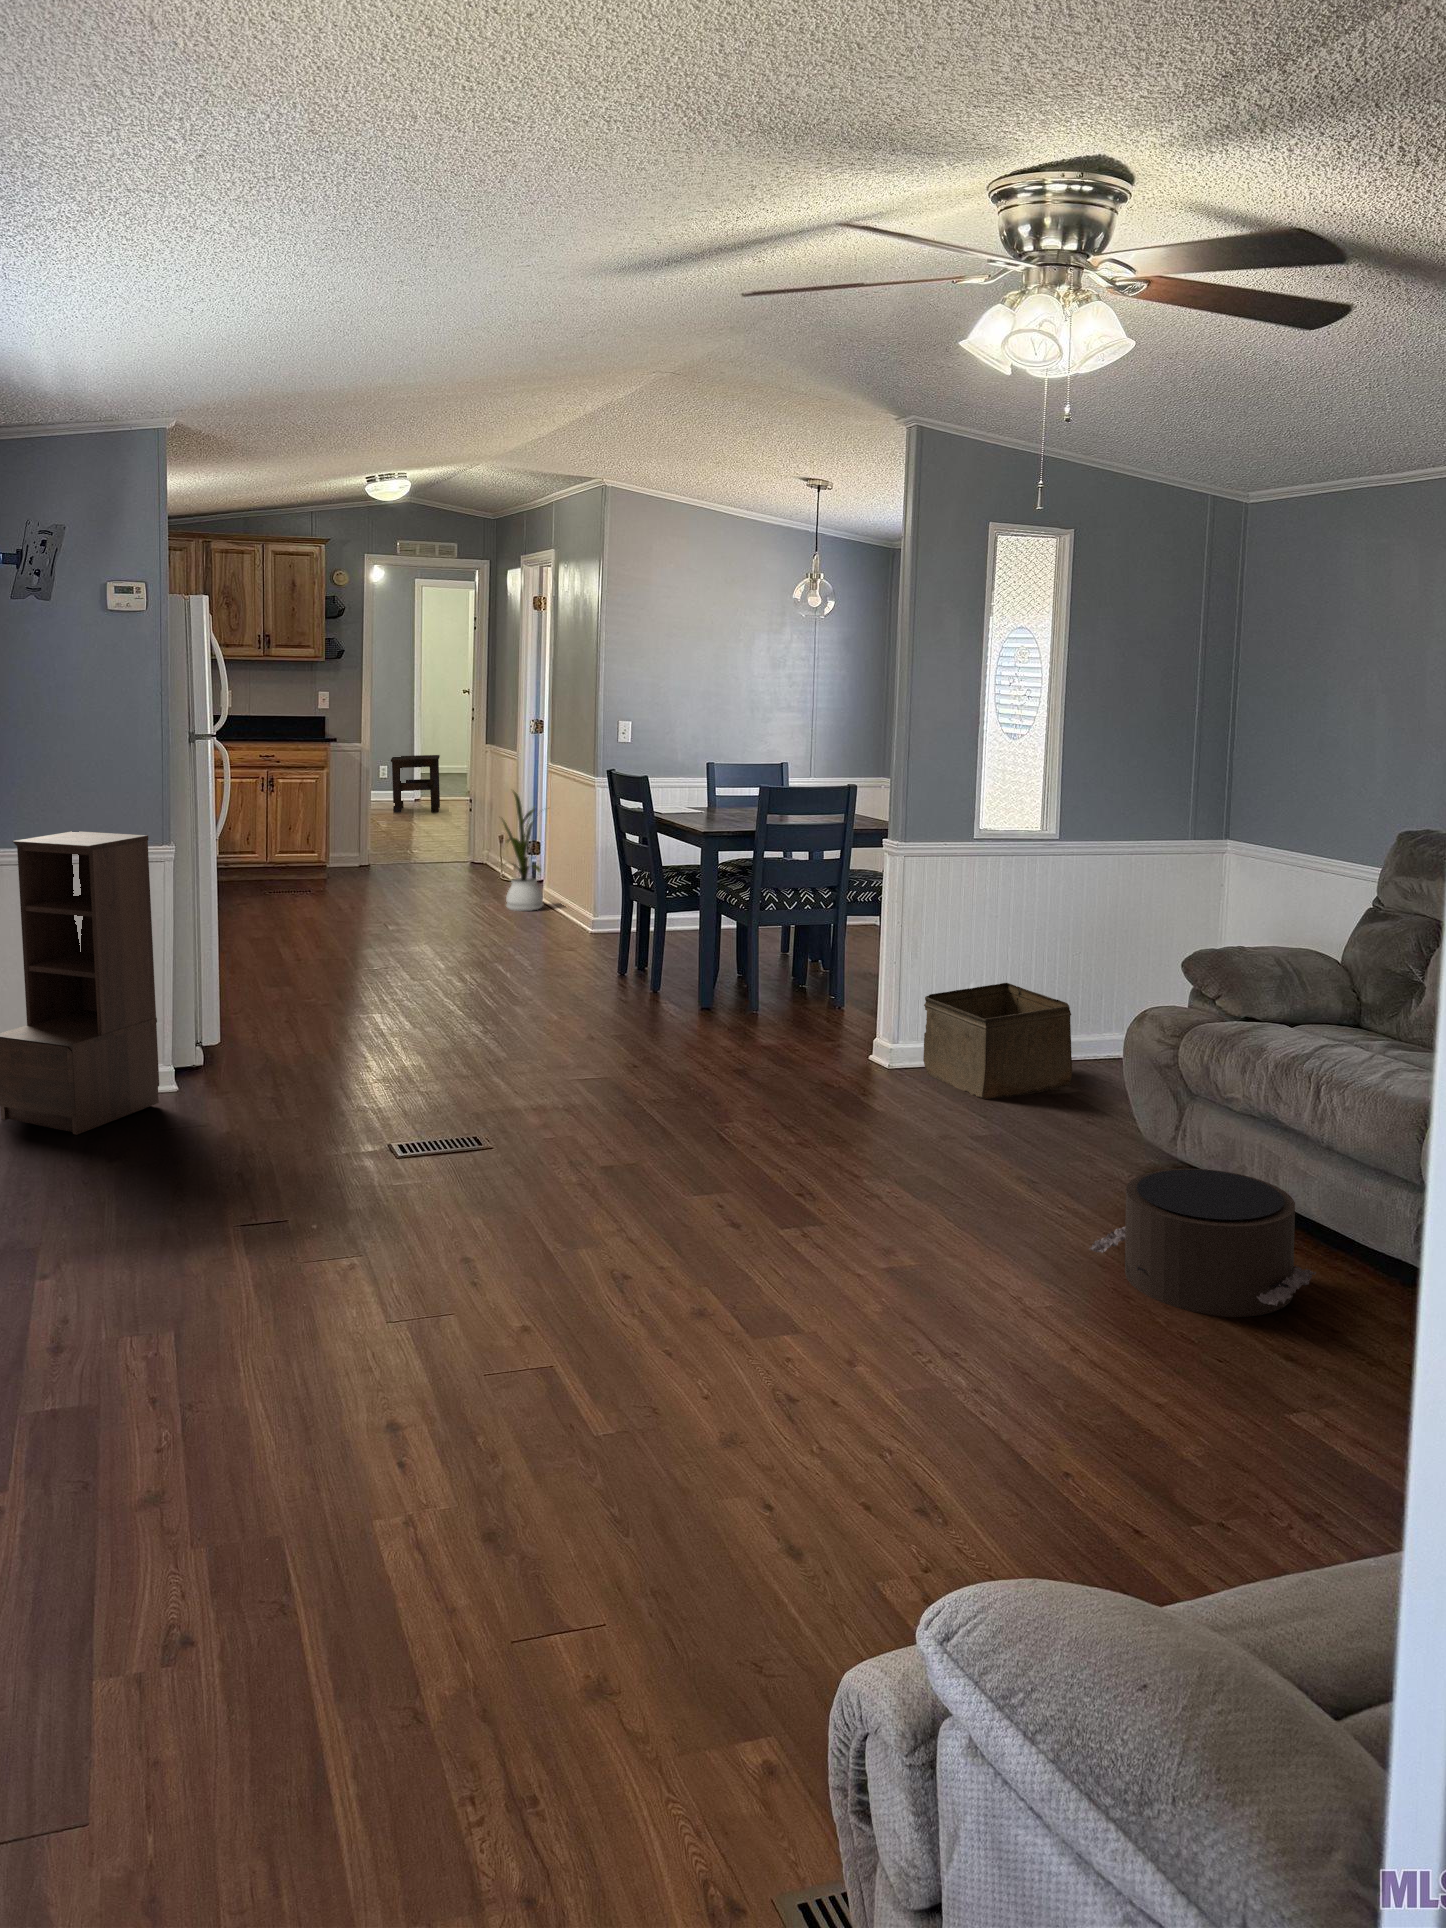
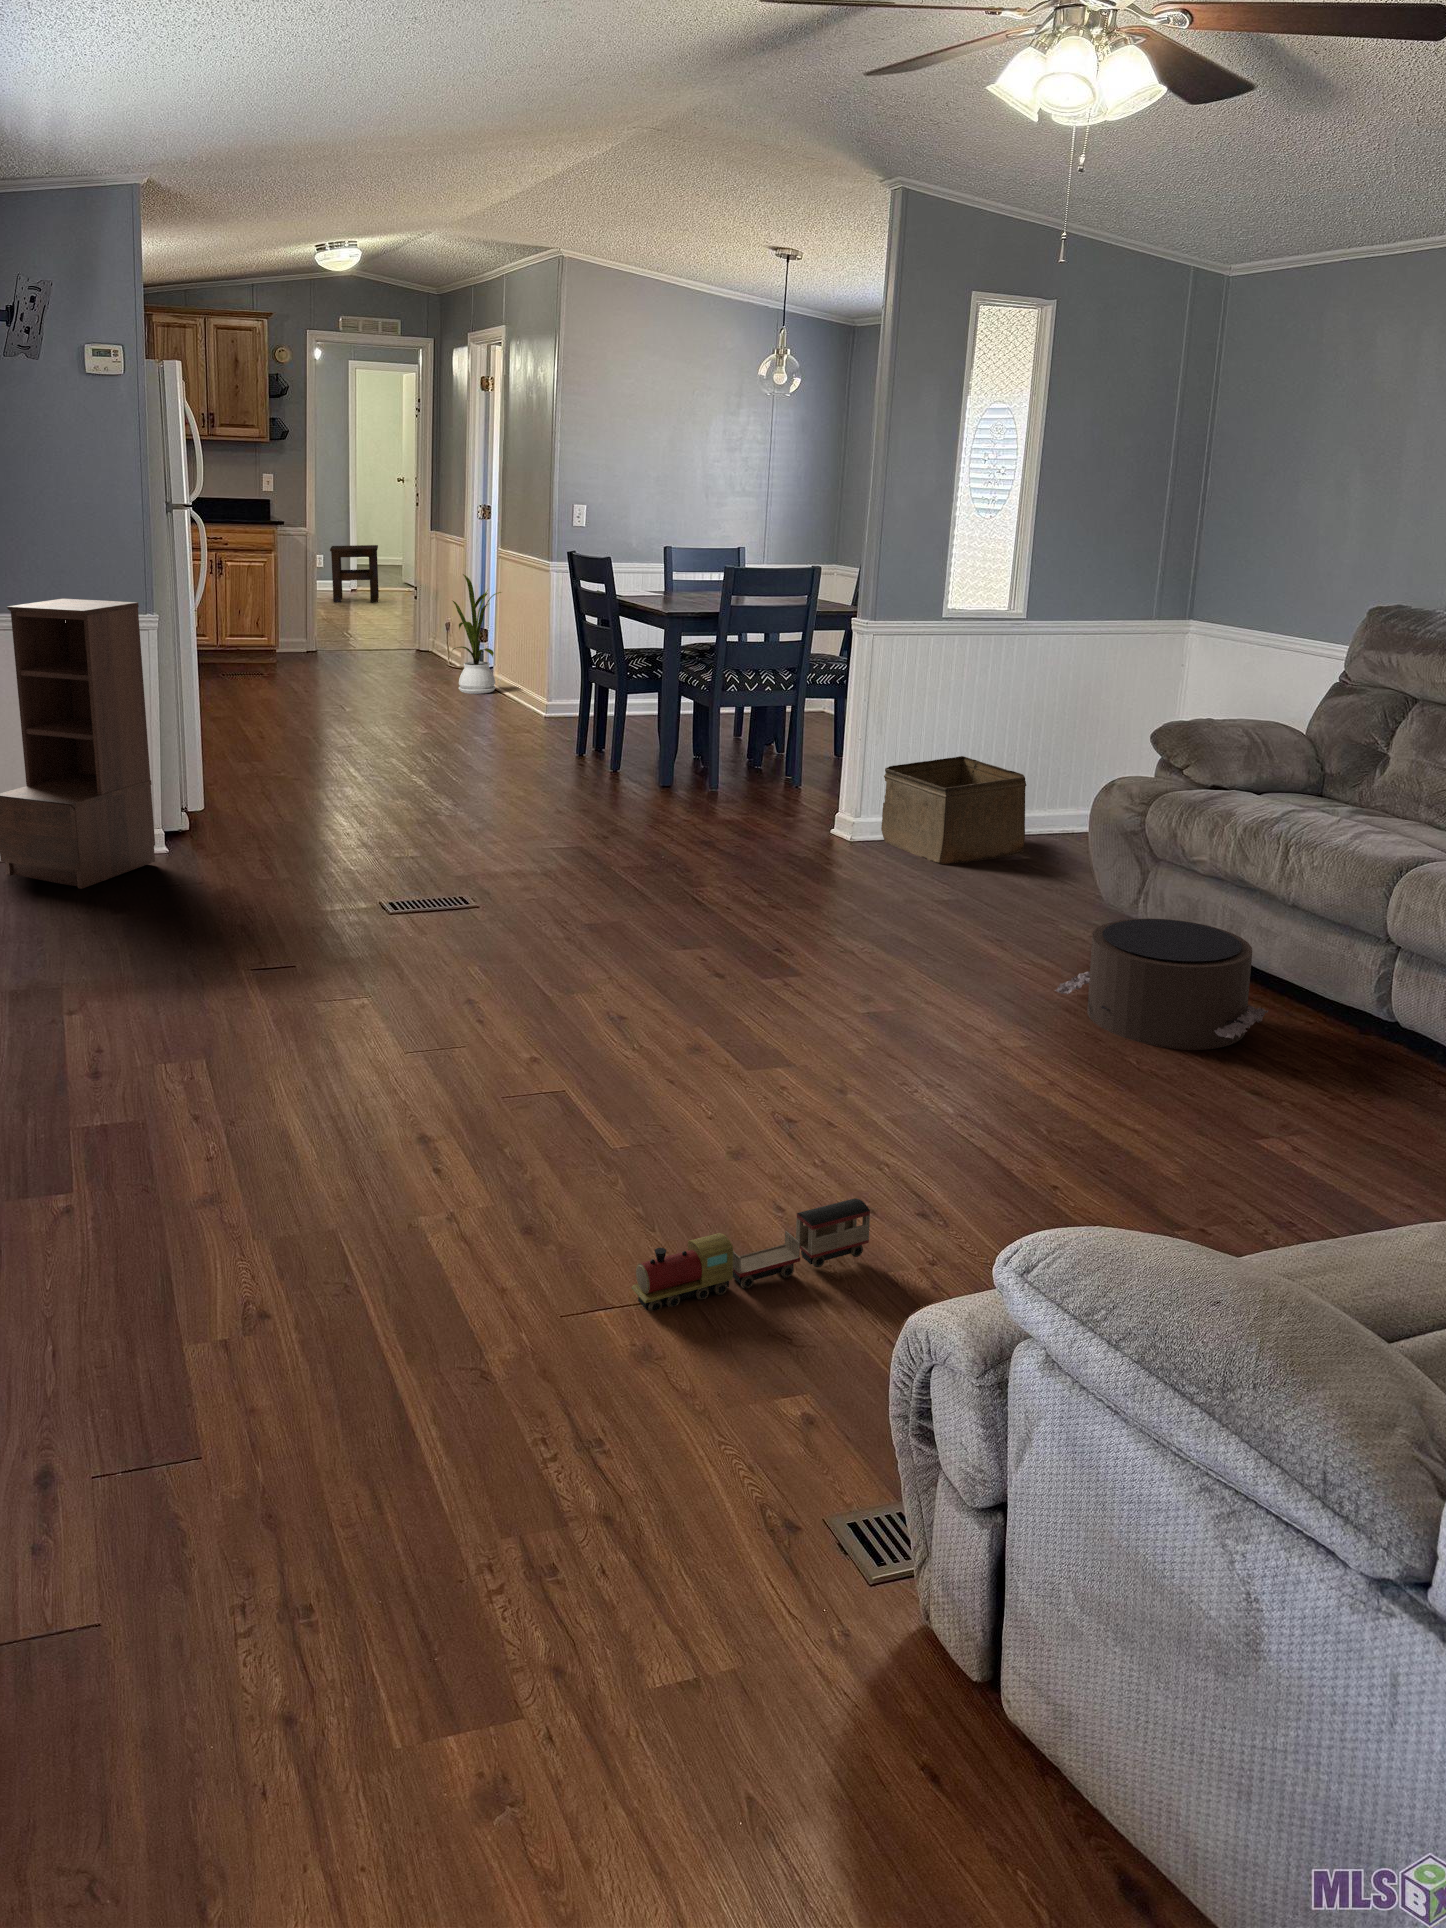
toy train: none [589,1510,857,1651] -> present [631,1198,870,1311]

